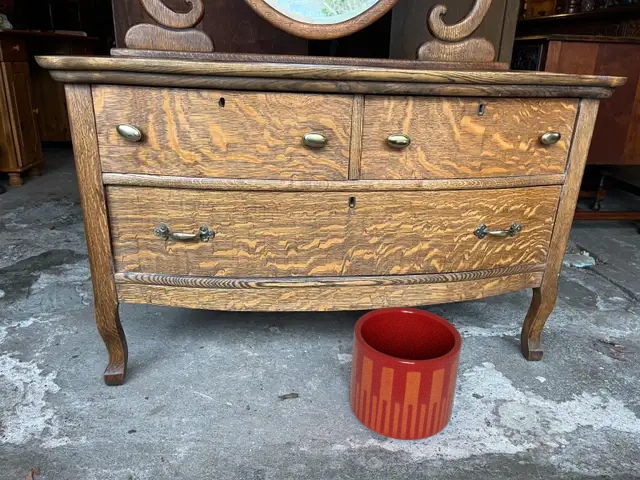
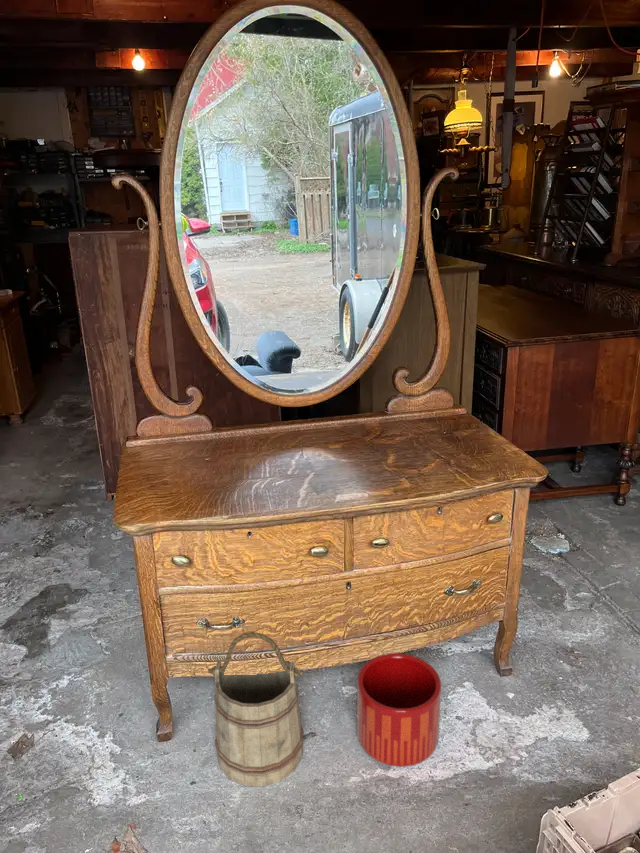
bucket: none [165,242,284,445] -> present [208,632,303,786]

